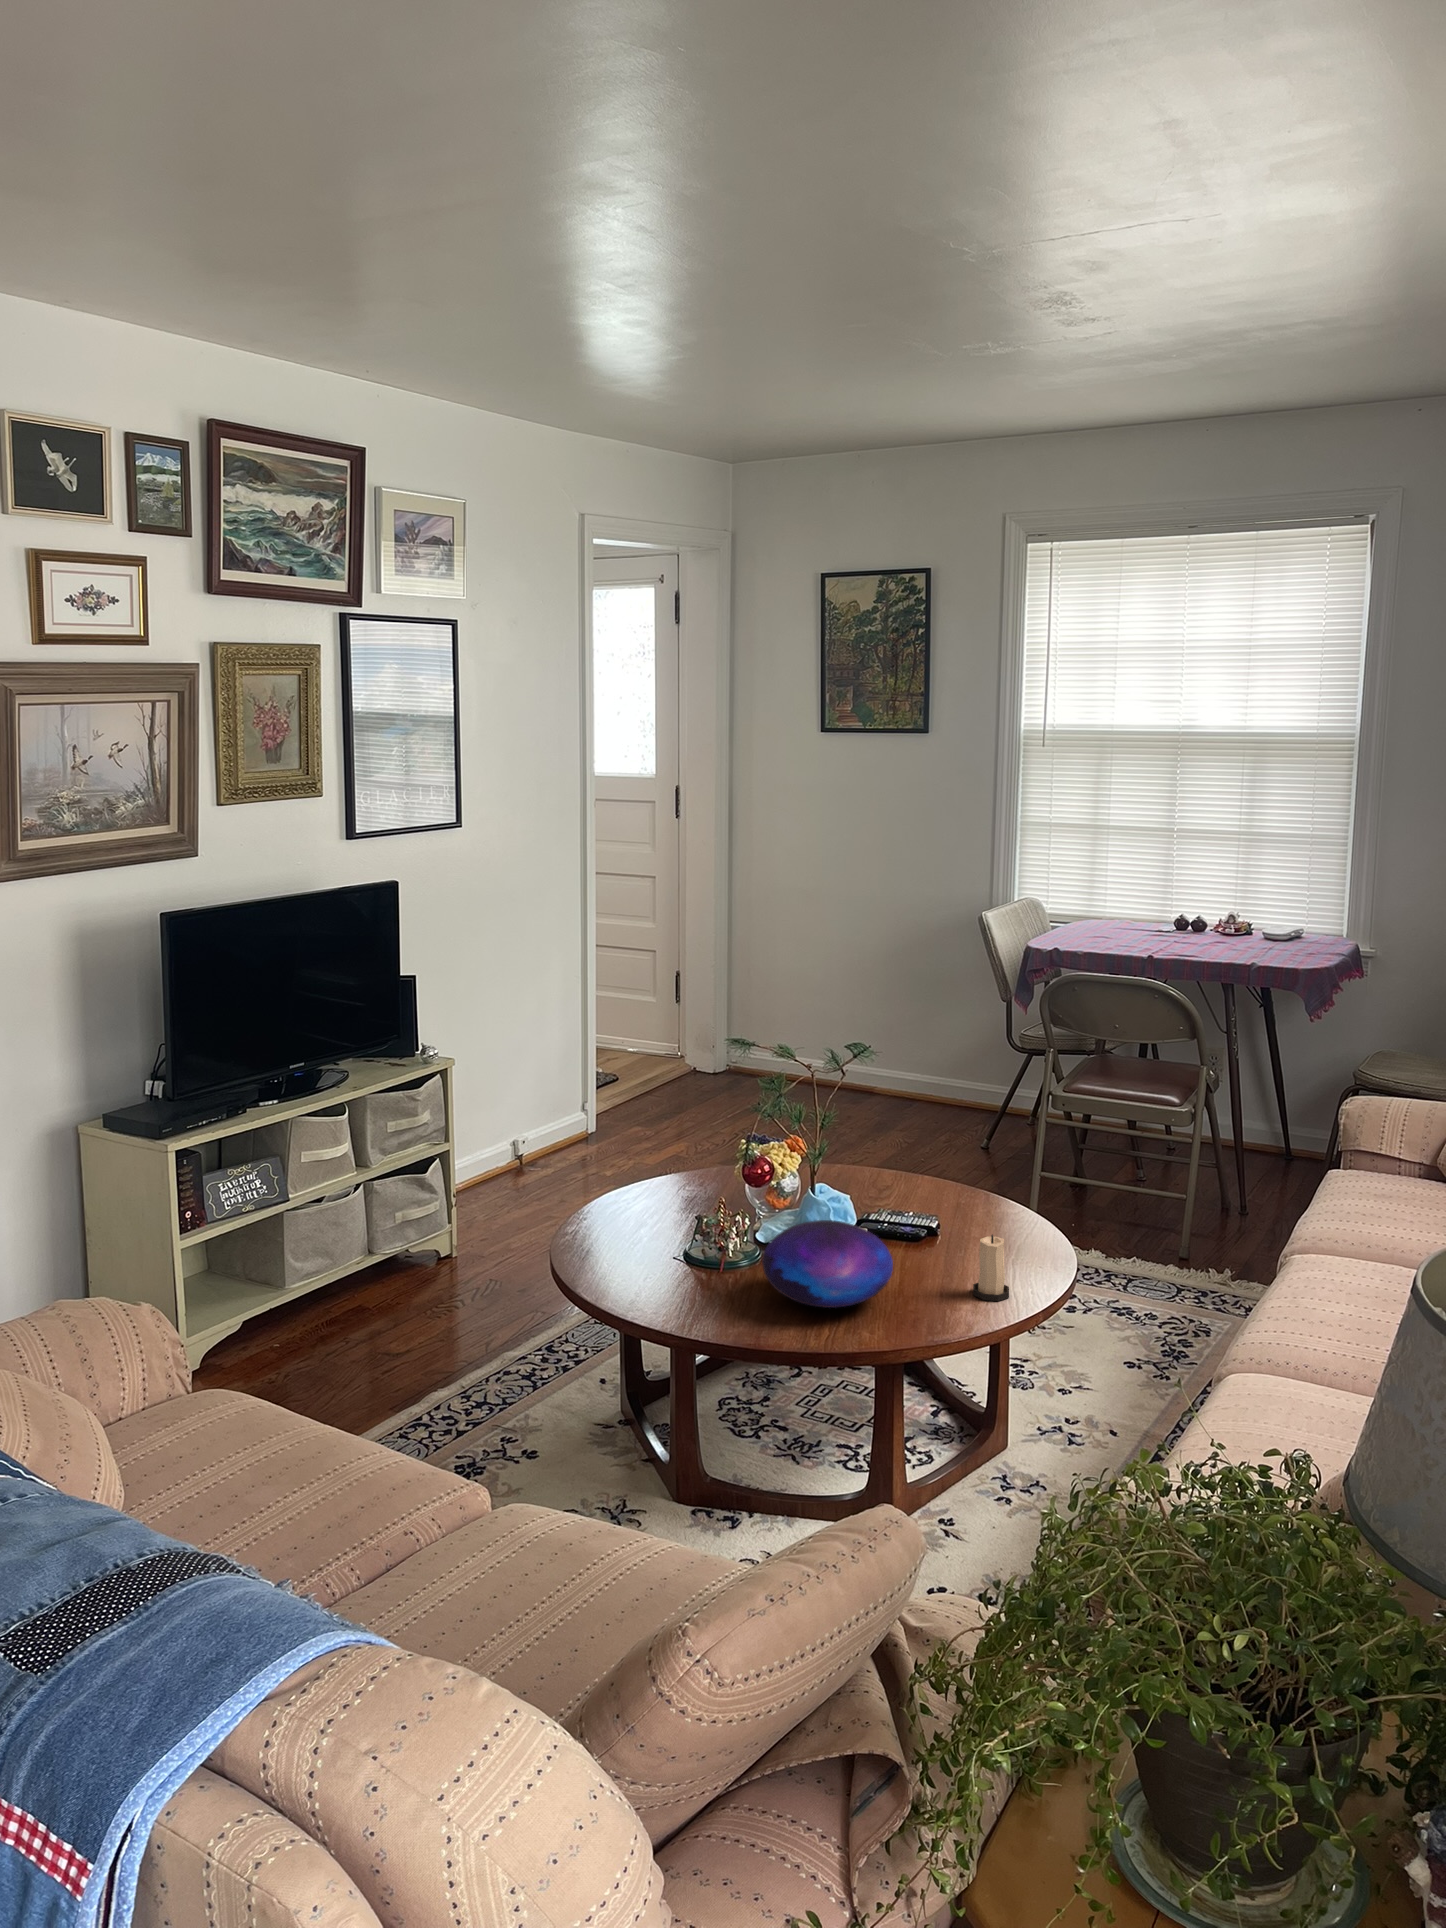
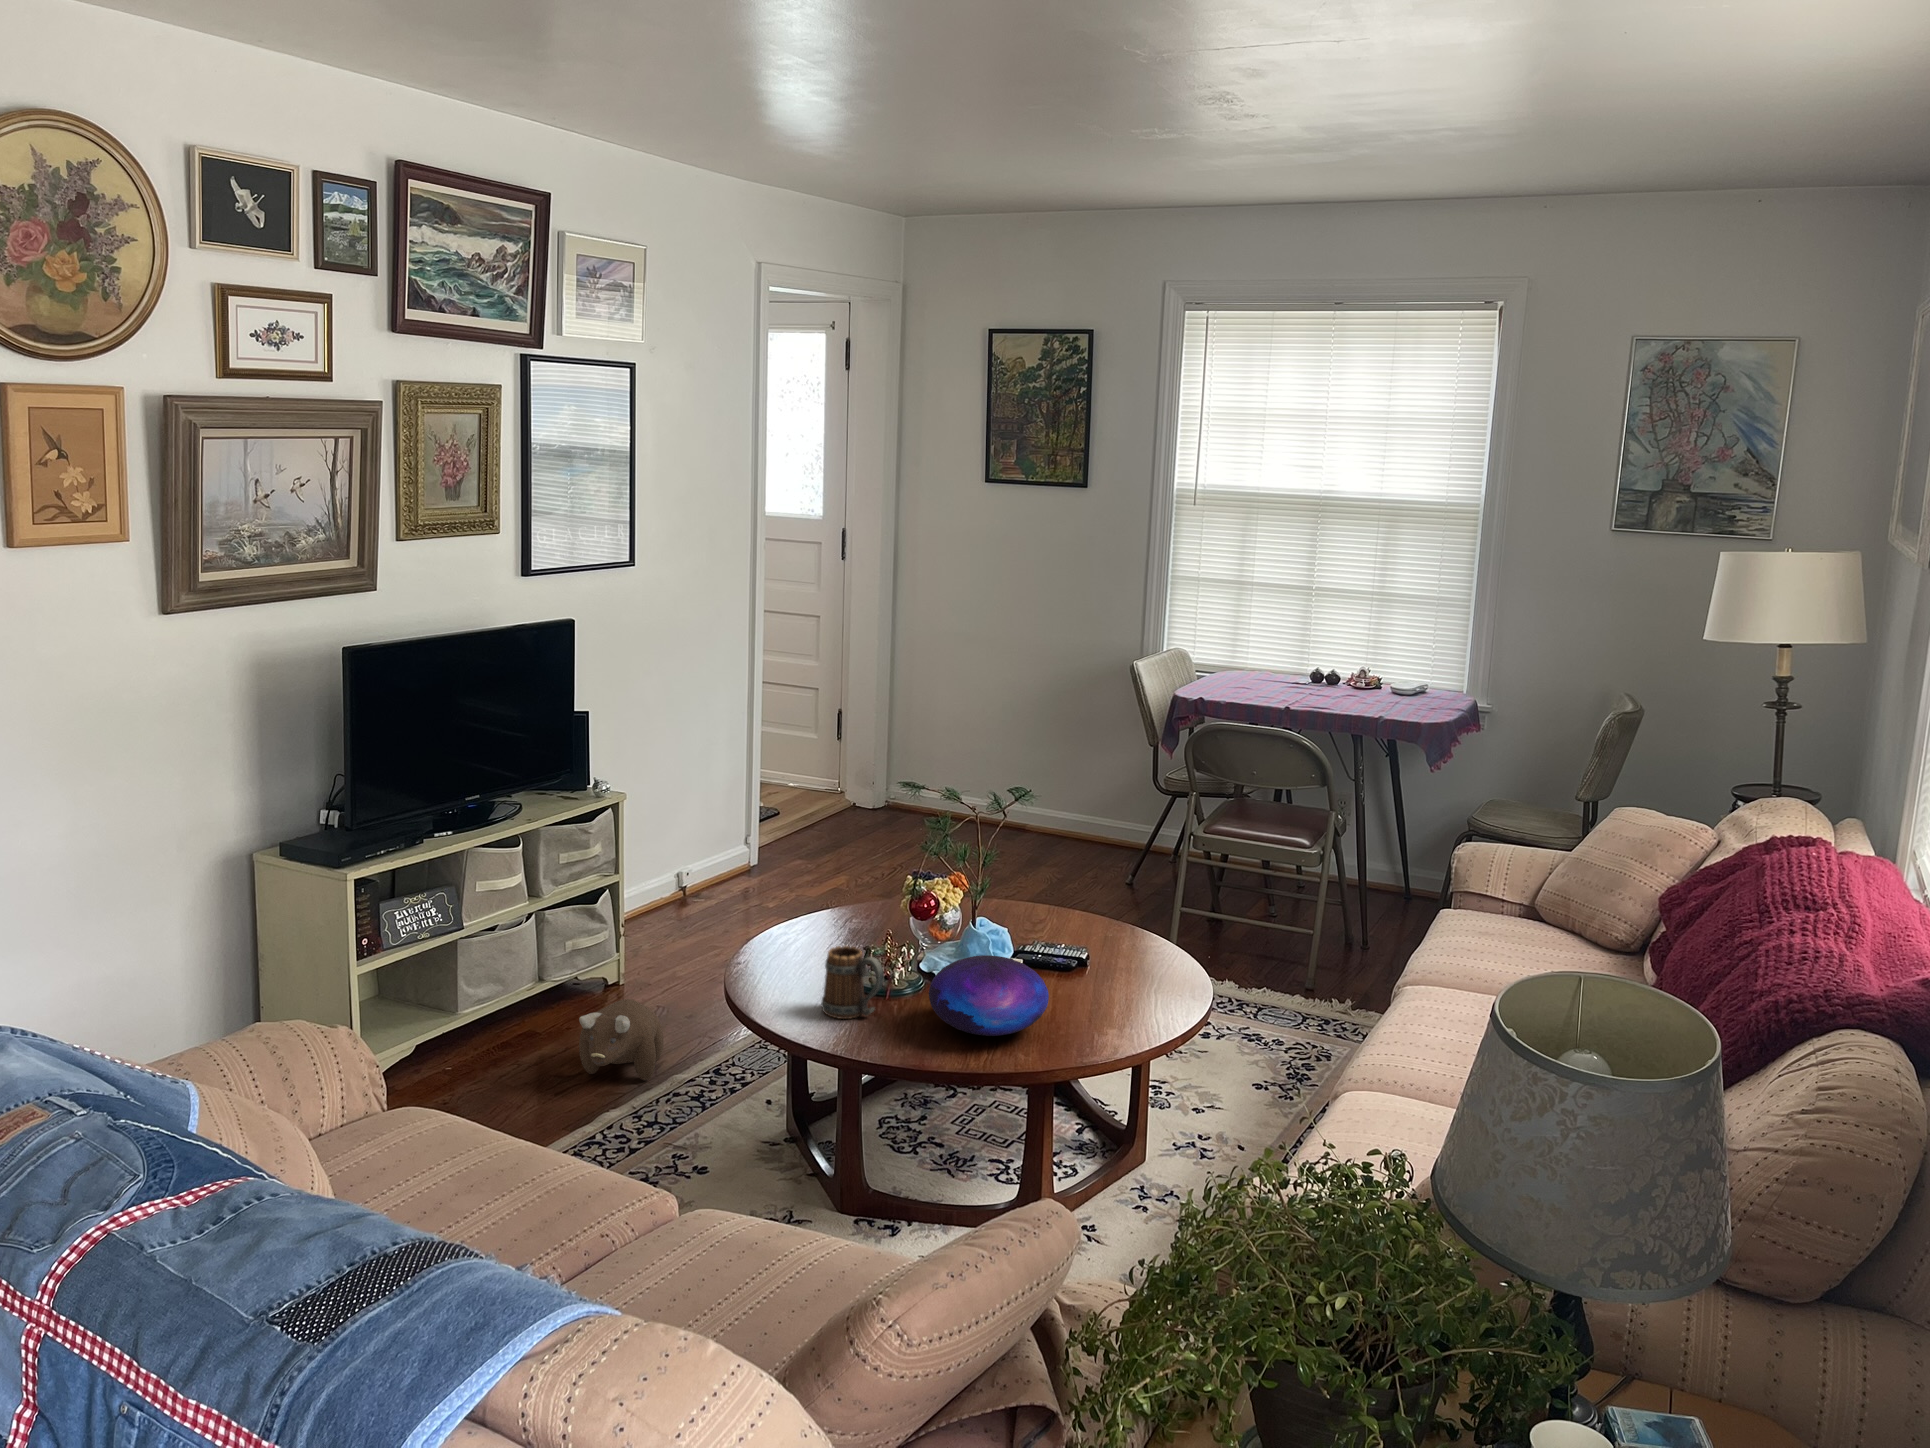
mug: none [648,1211,713,1290] -> present [821,946,883,1019]
candle: present [973,1235,1009,1301] -> none [1120,970,1152,1030]
plush toy: none [405,1271,494,1357] -> present [579,999,664,1080]

